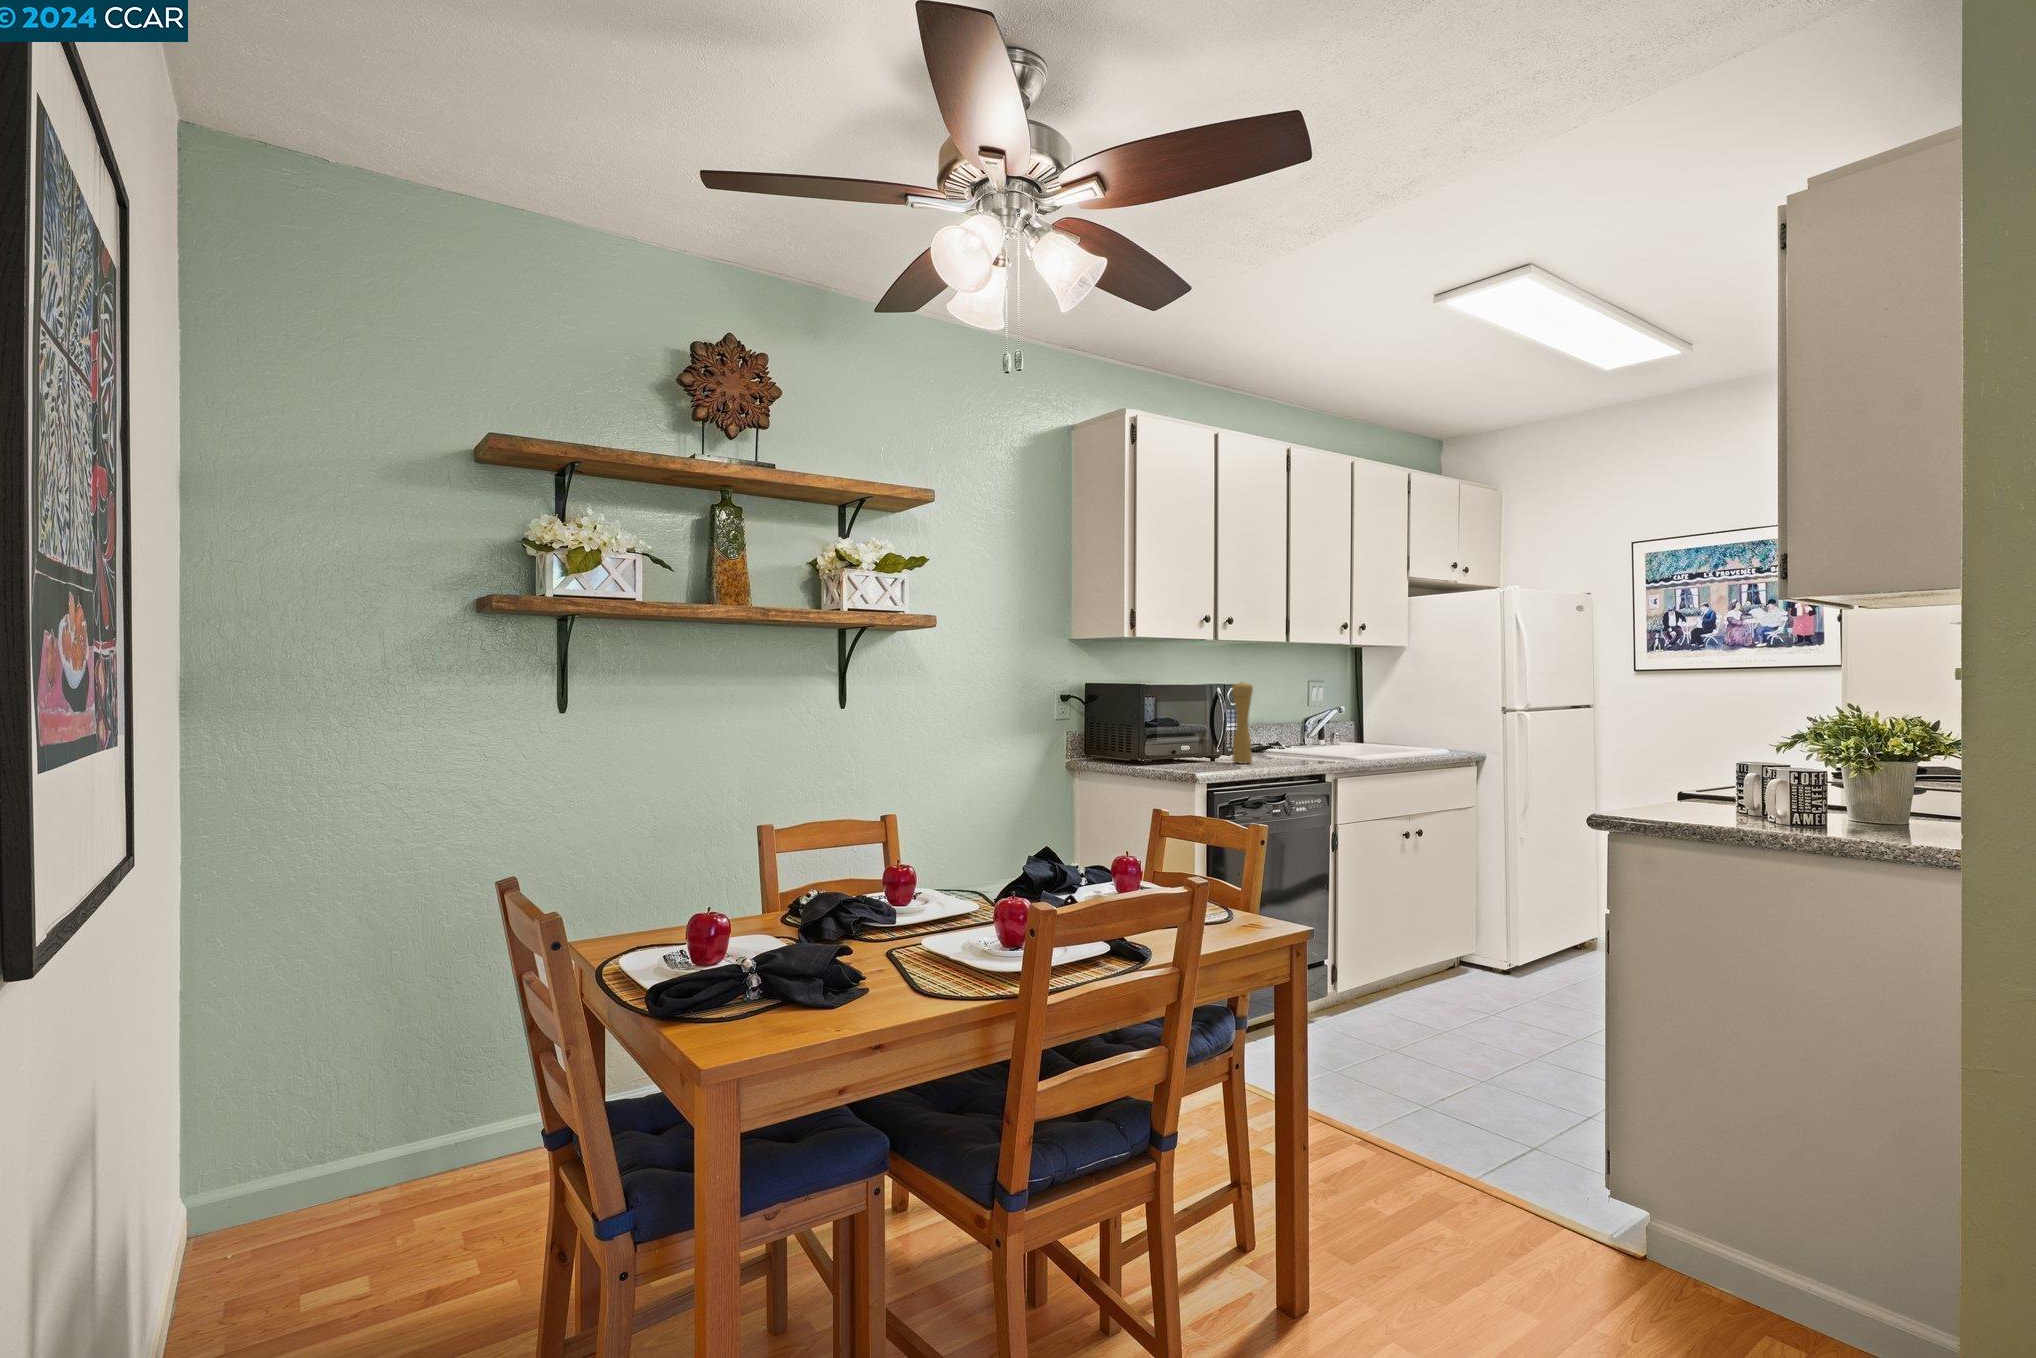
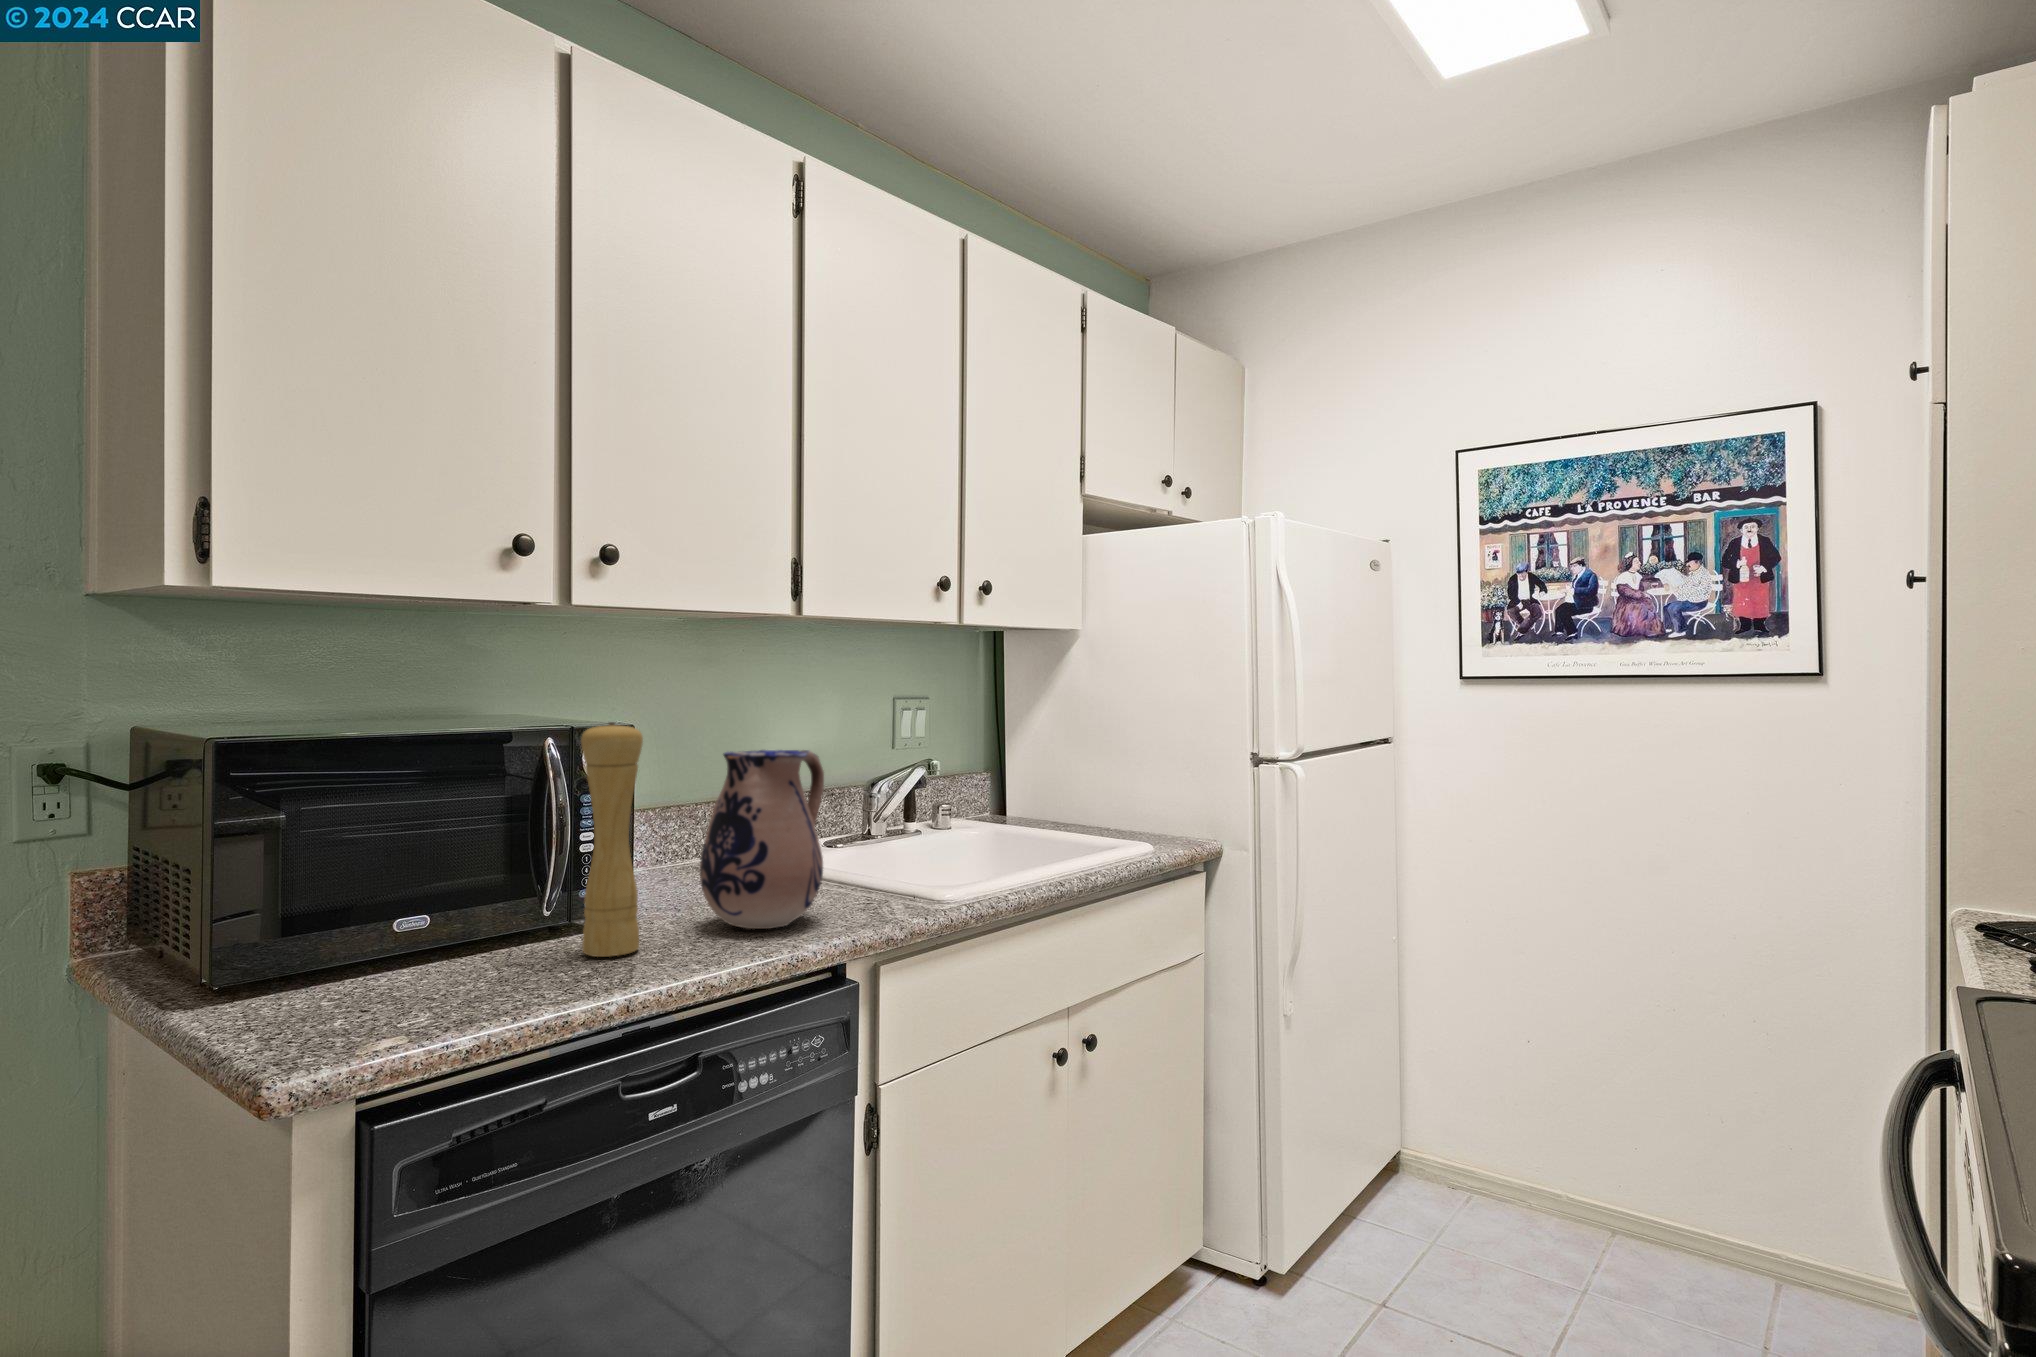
ceramic pitcher: none [1264,695,1311,761] -> present [700,750,824,929]

